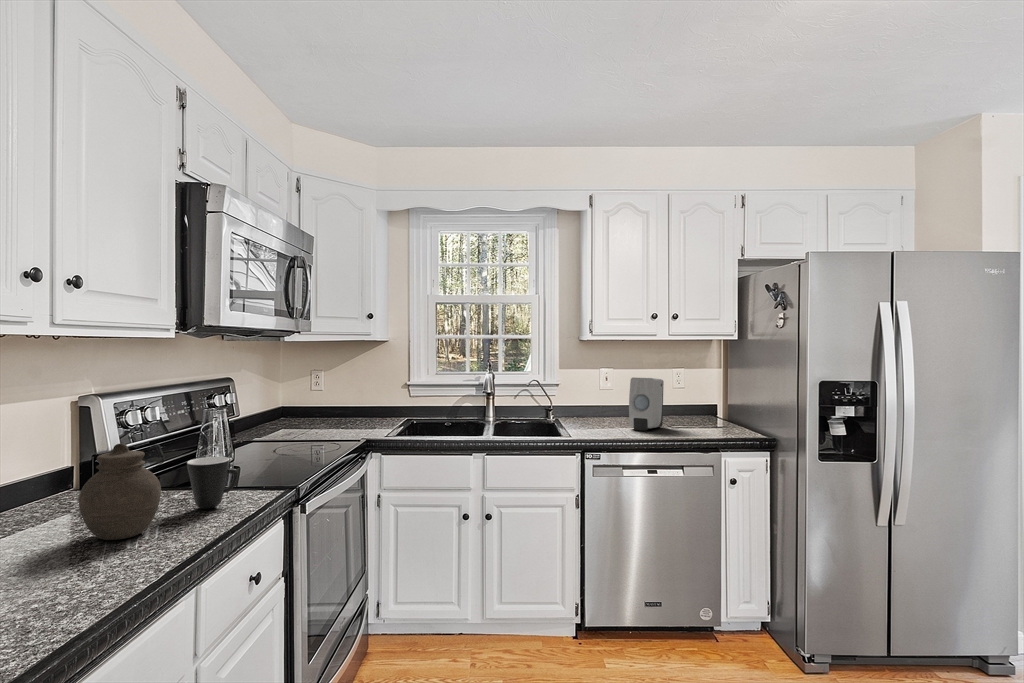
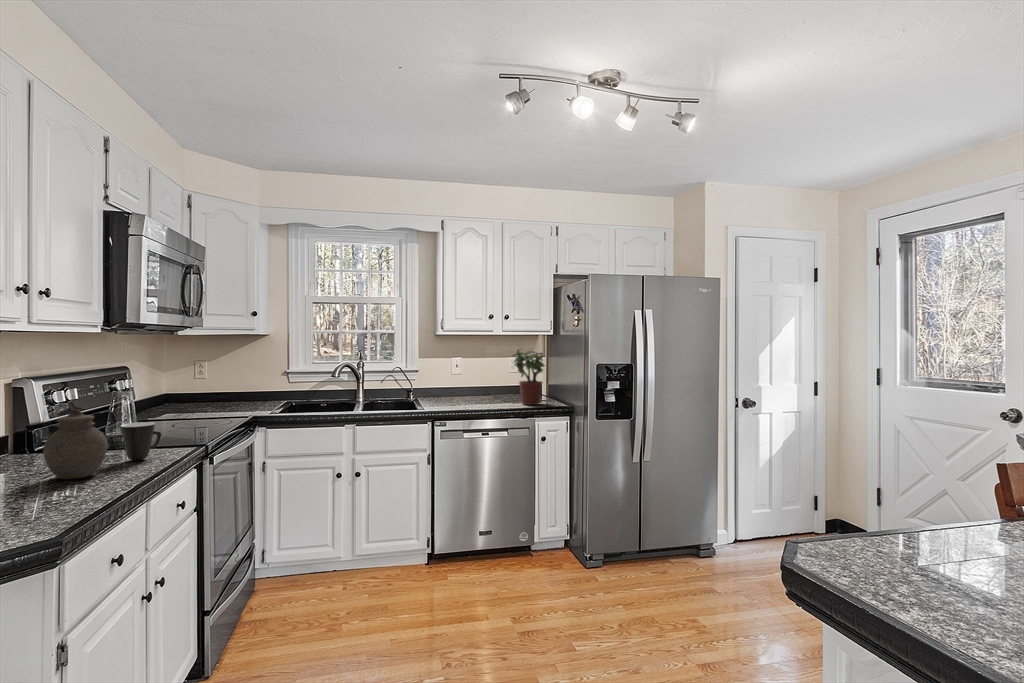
potted plant: none [687,358,735,434] -> present [512,349,545,405]
soap dispenser: present [629,377,664,431] -> none [470,364,496,404]

